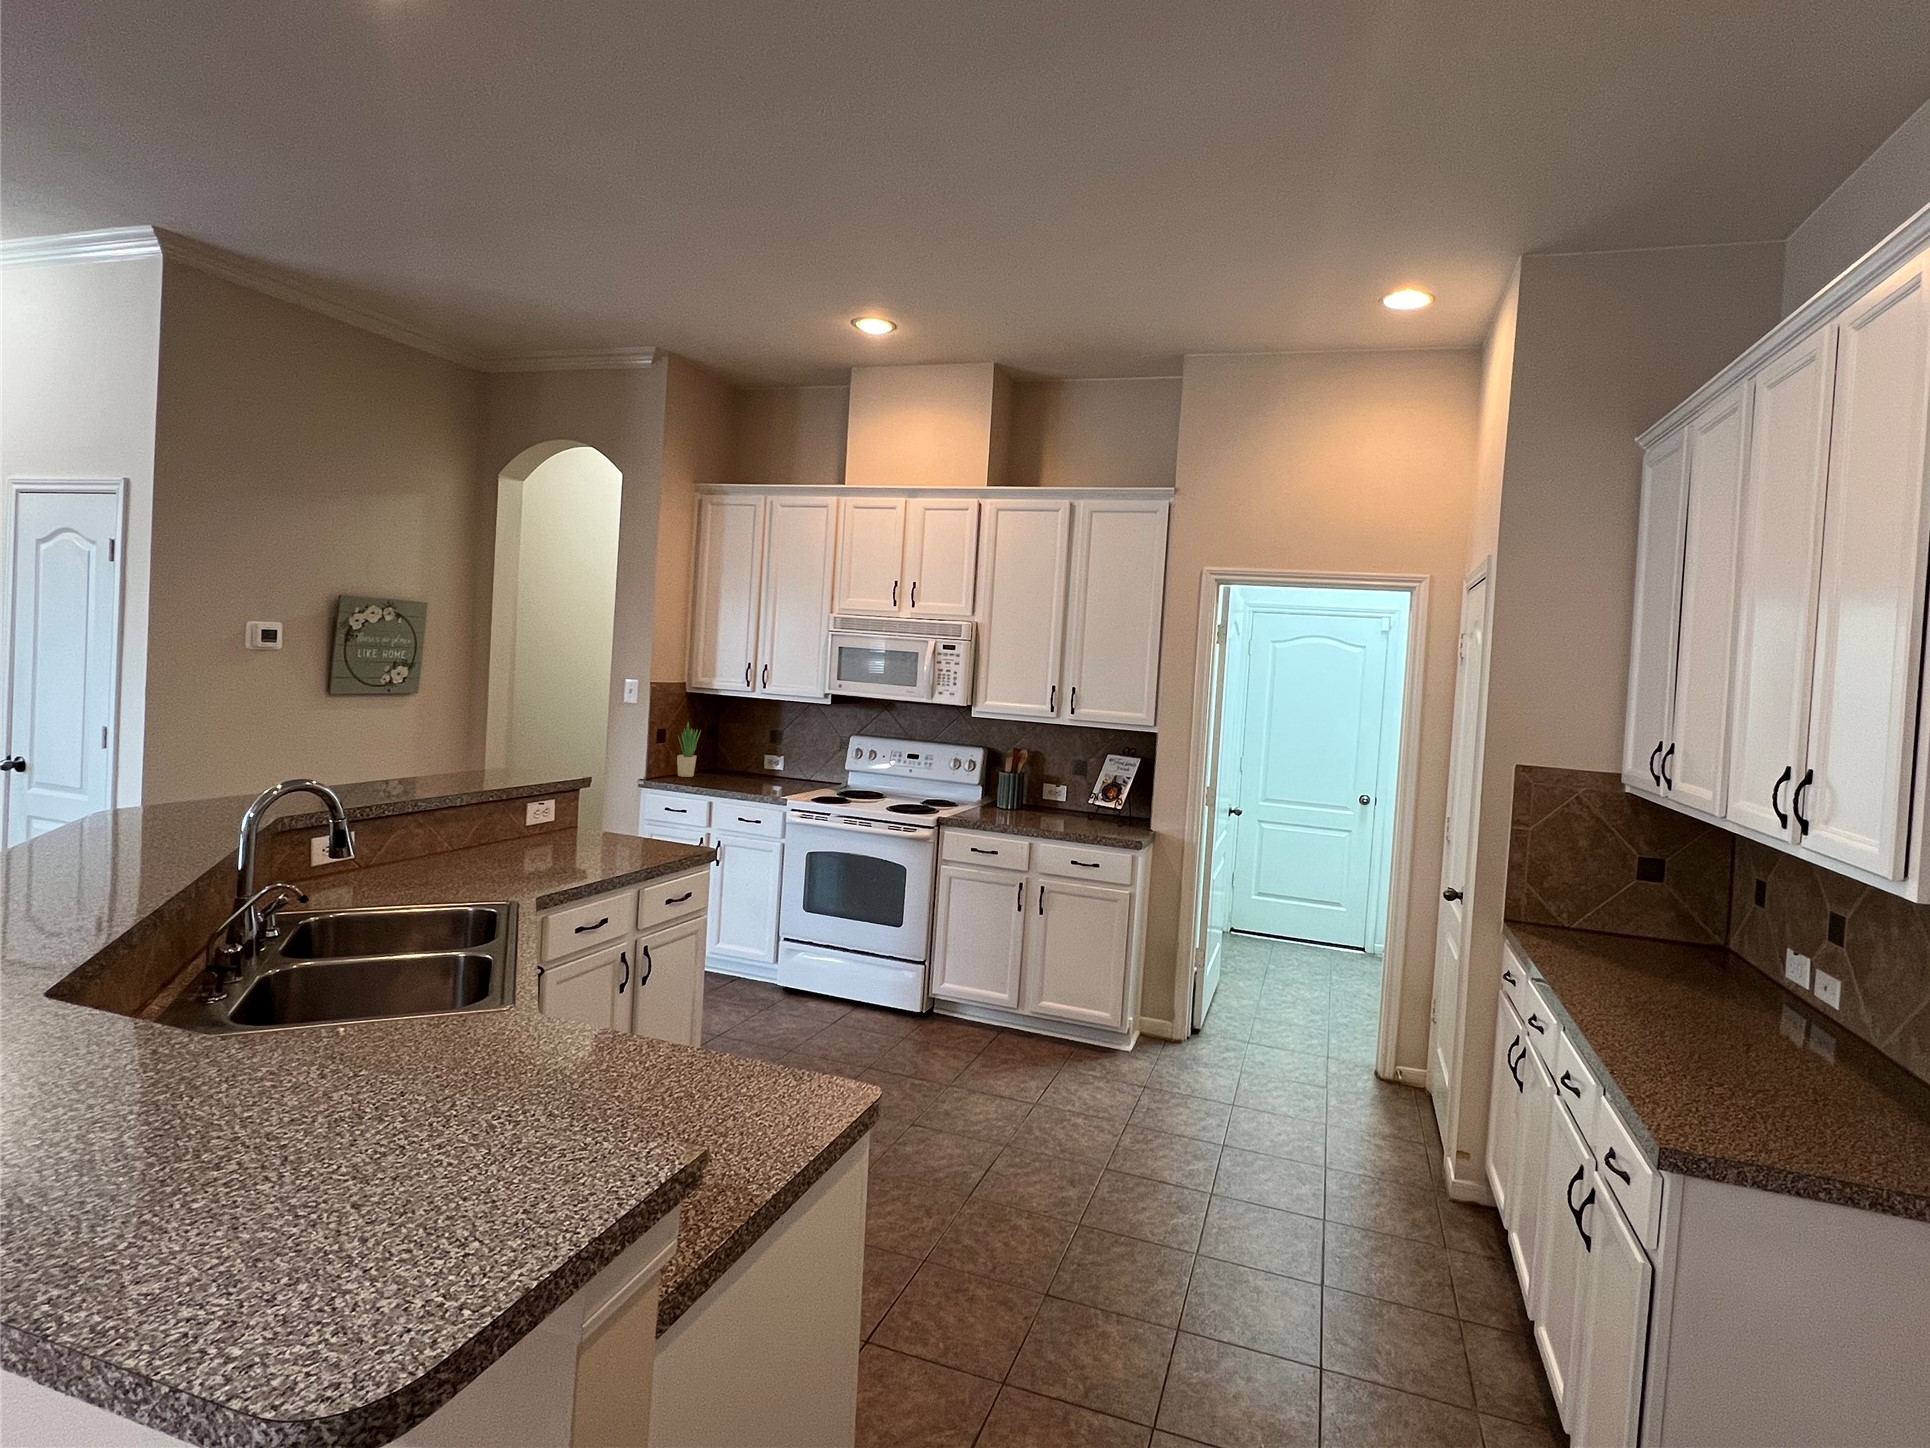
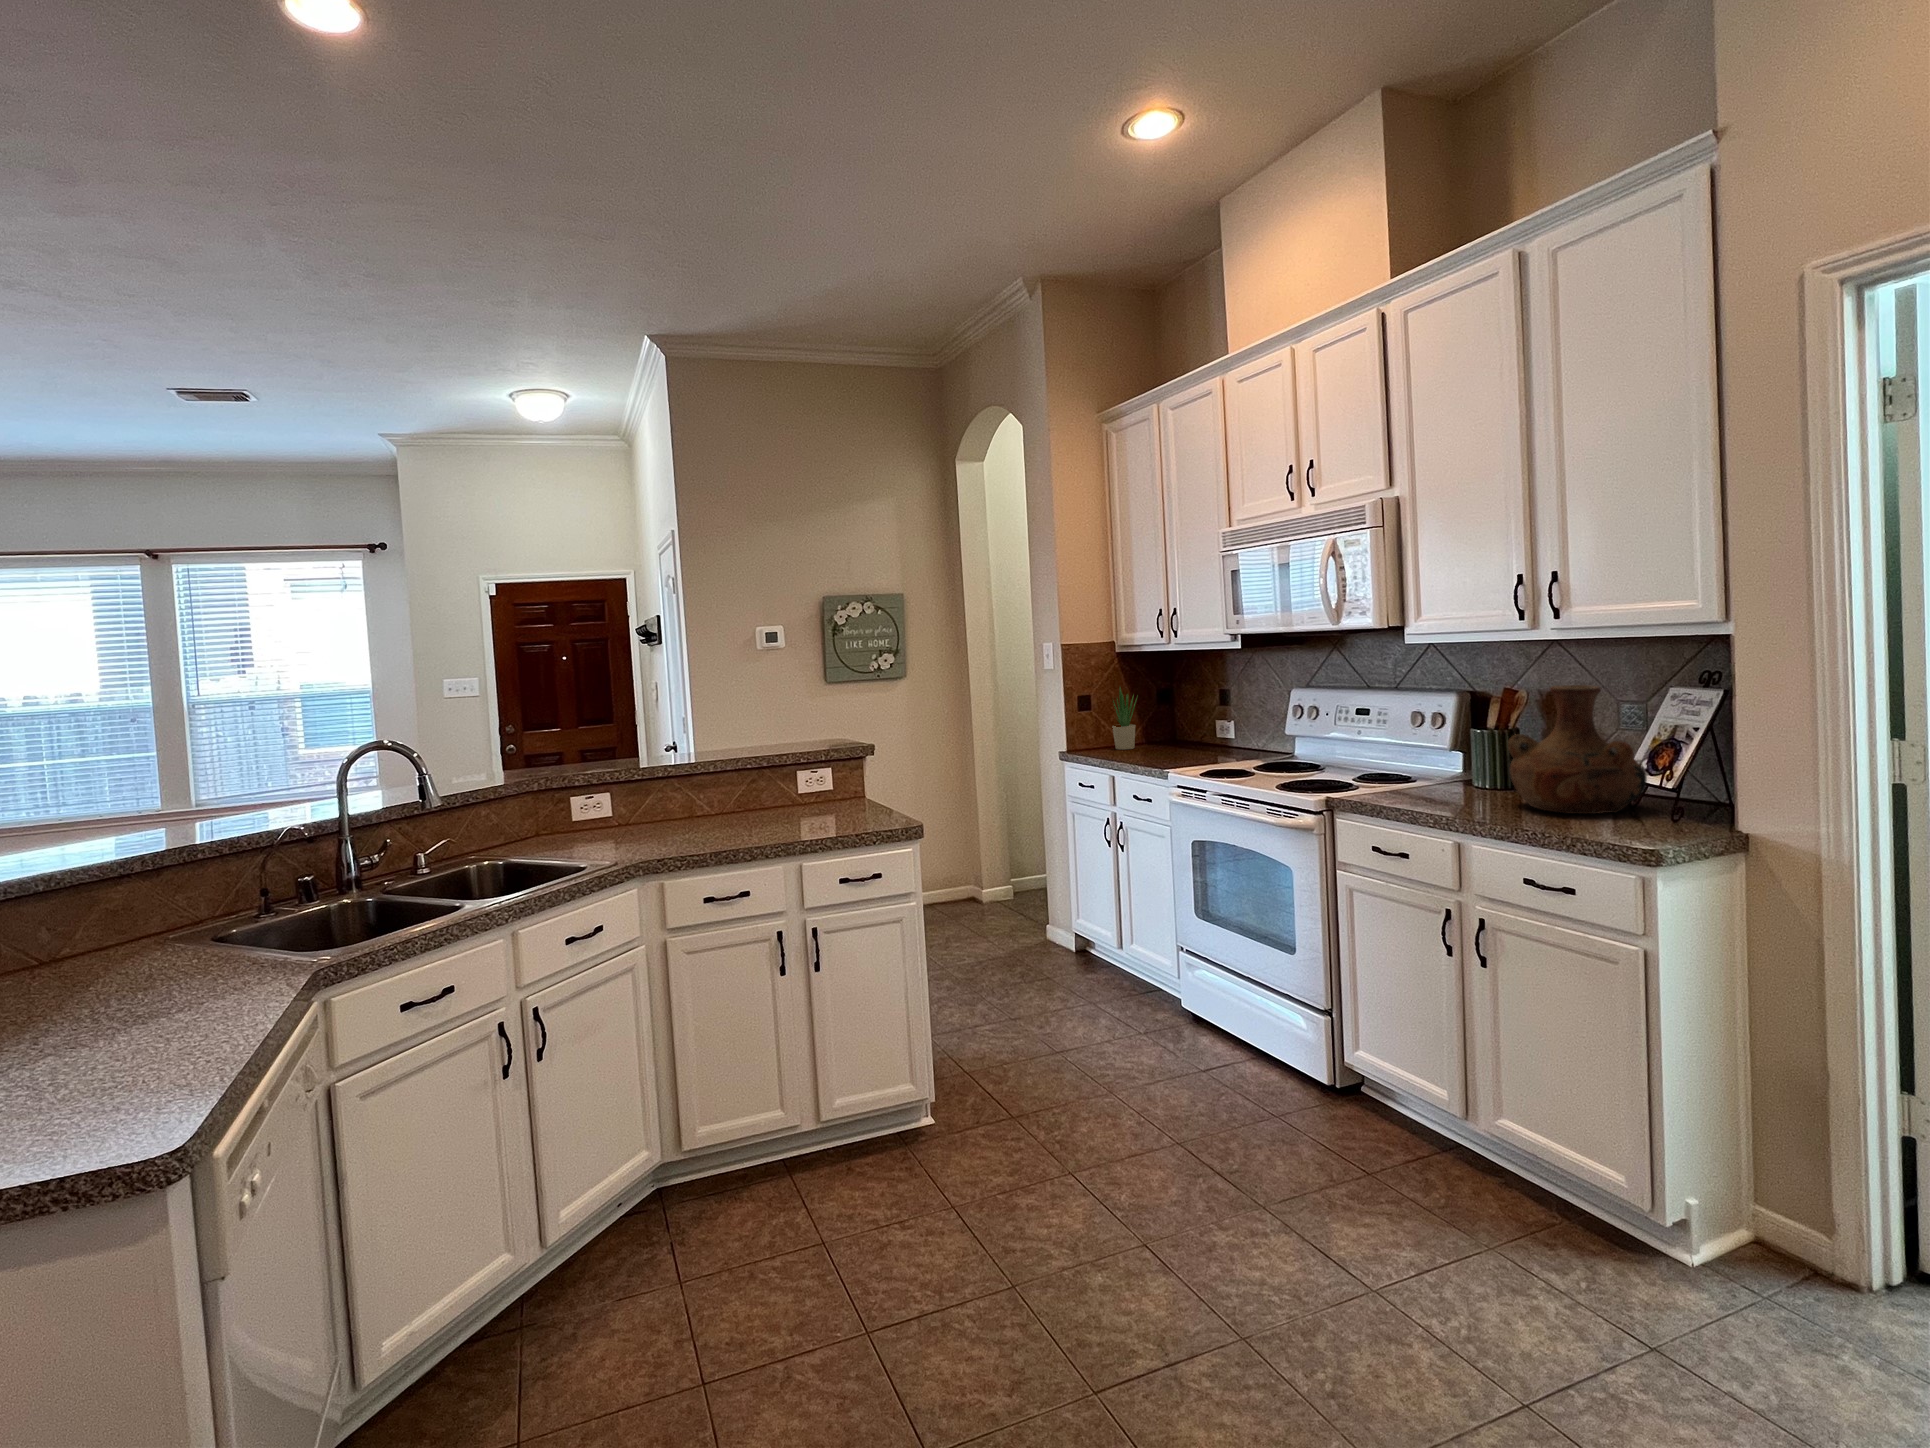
vase: none [1042,752,1109,825] -> present [1508,685,1647,814]

